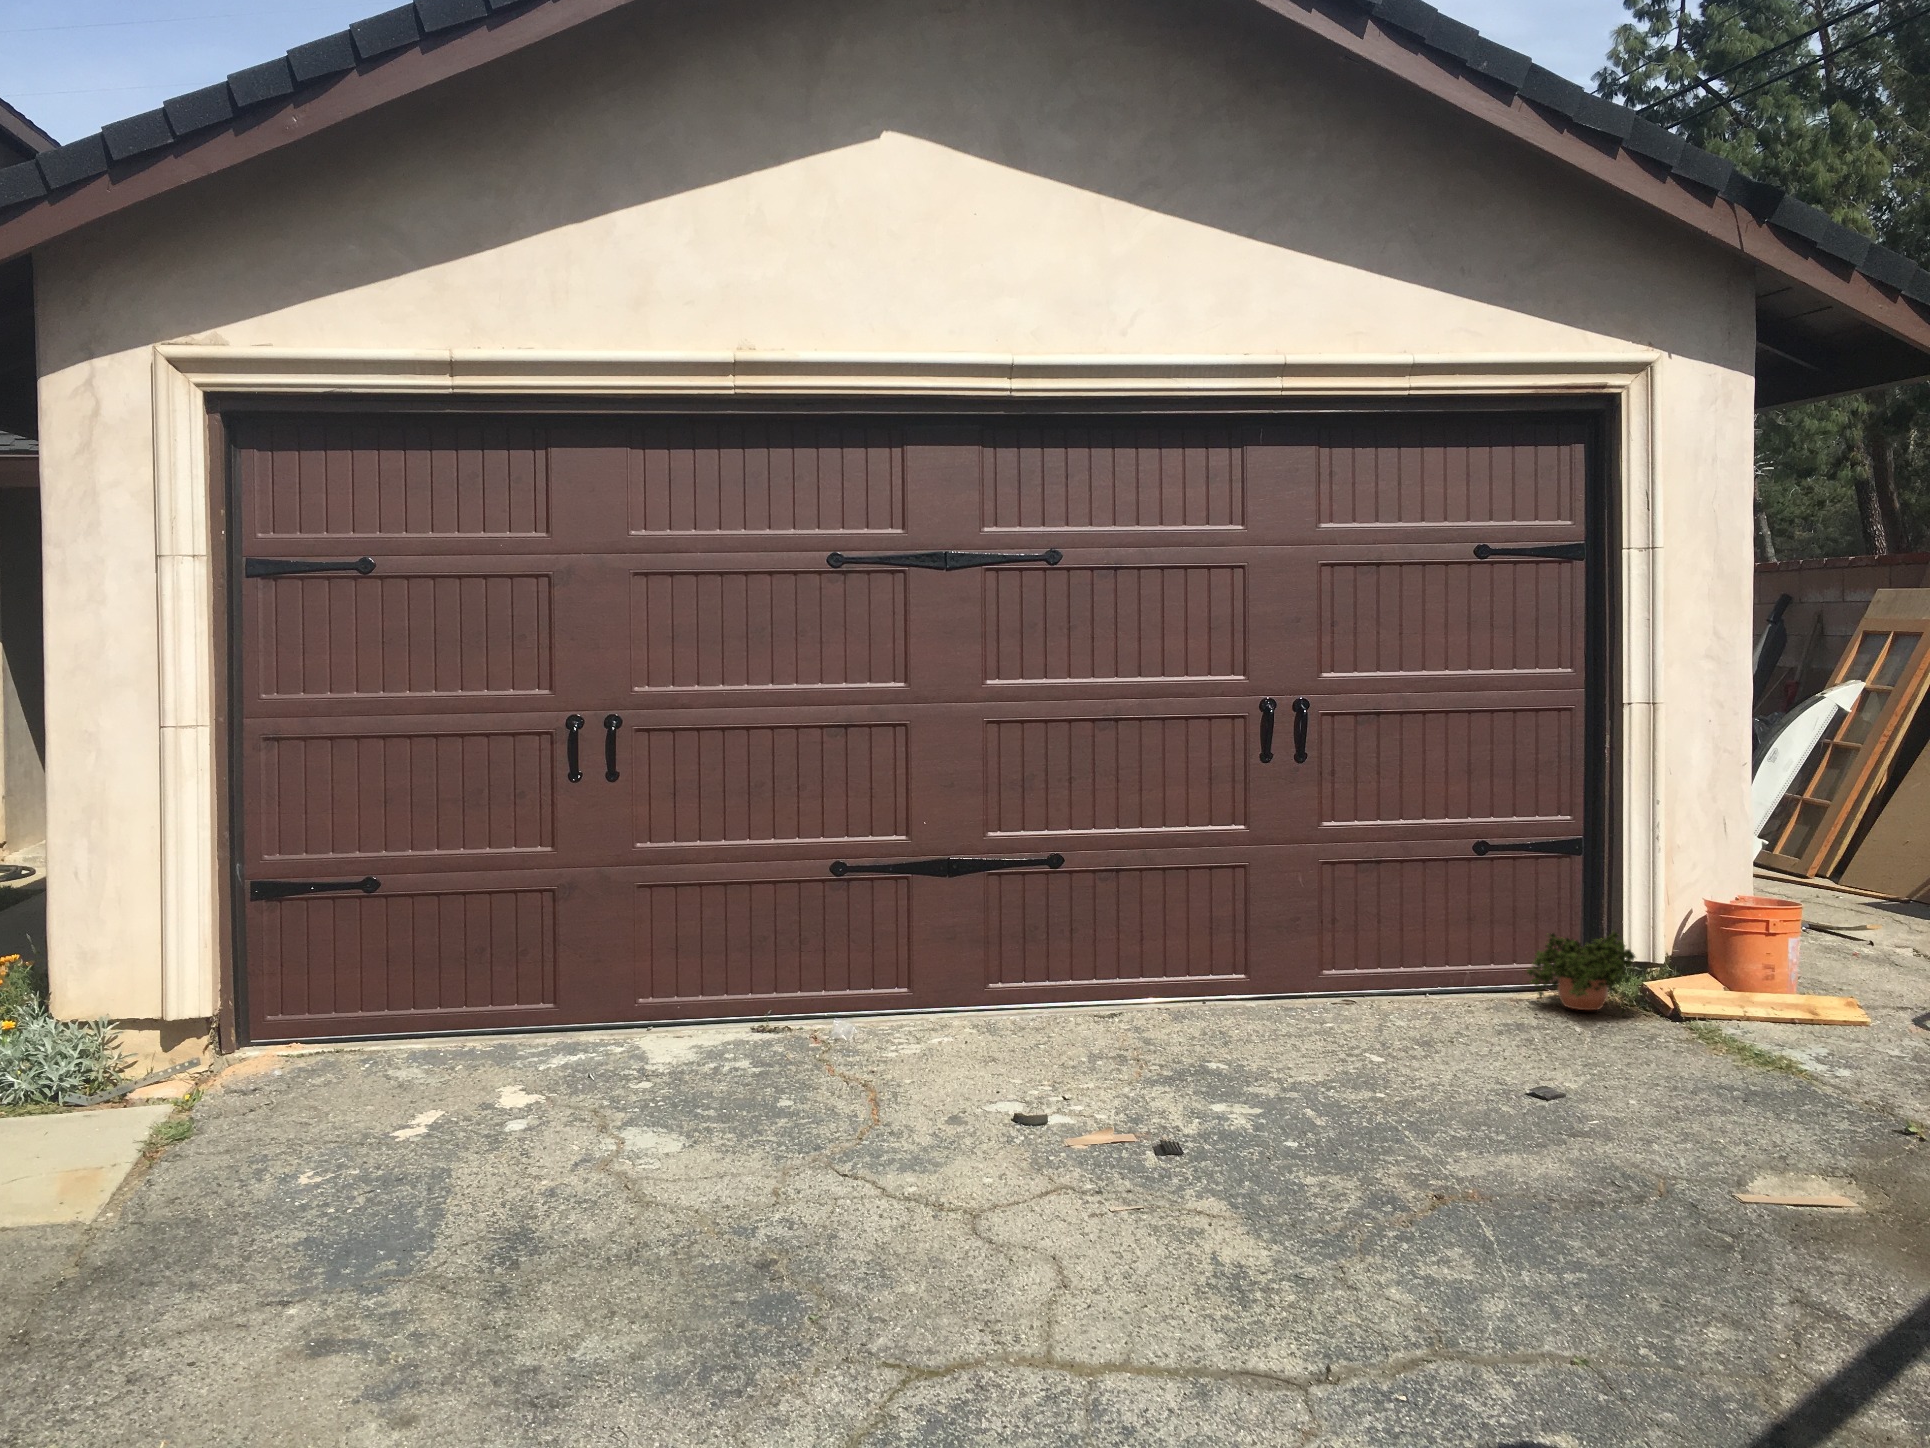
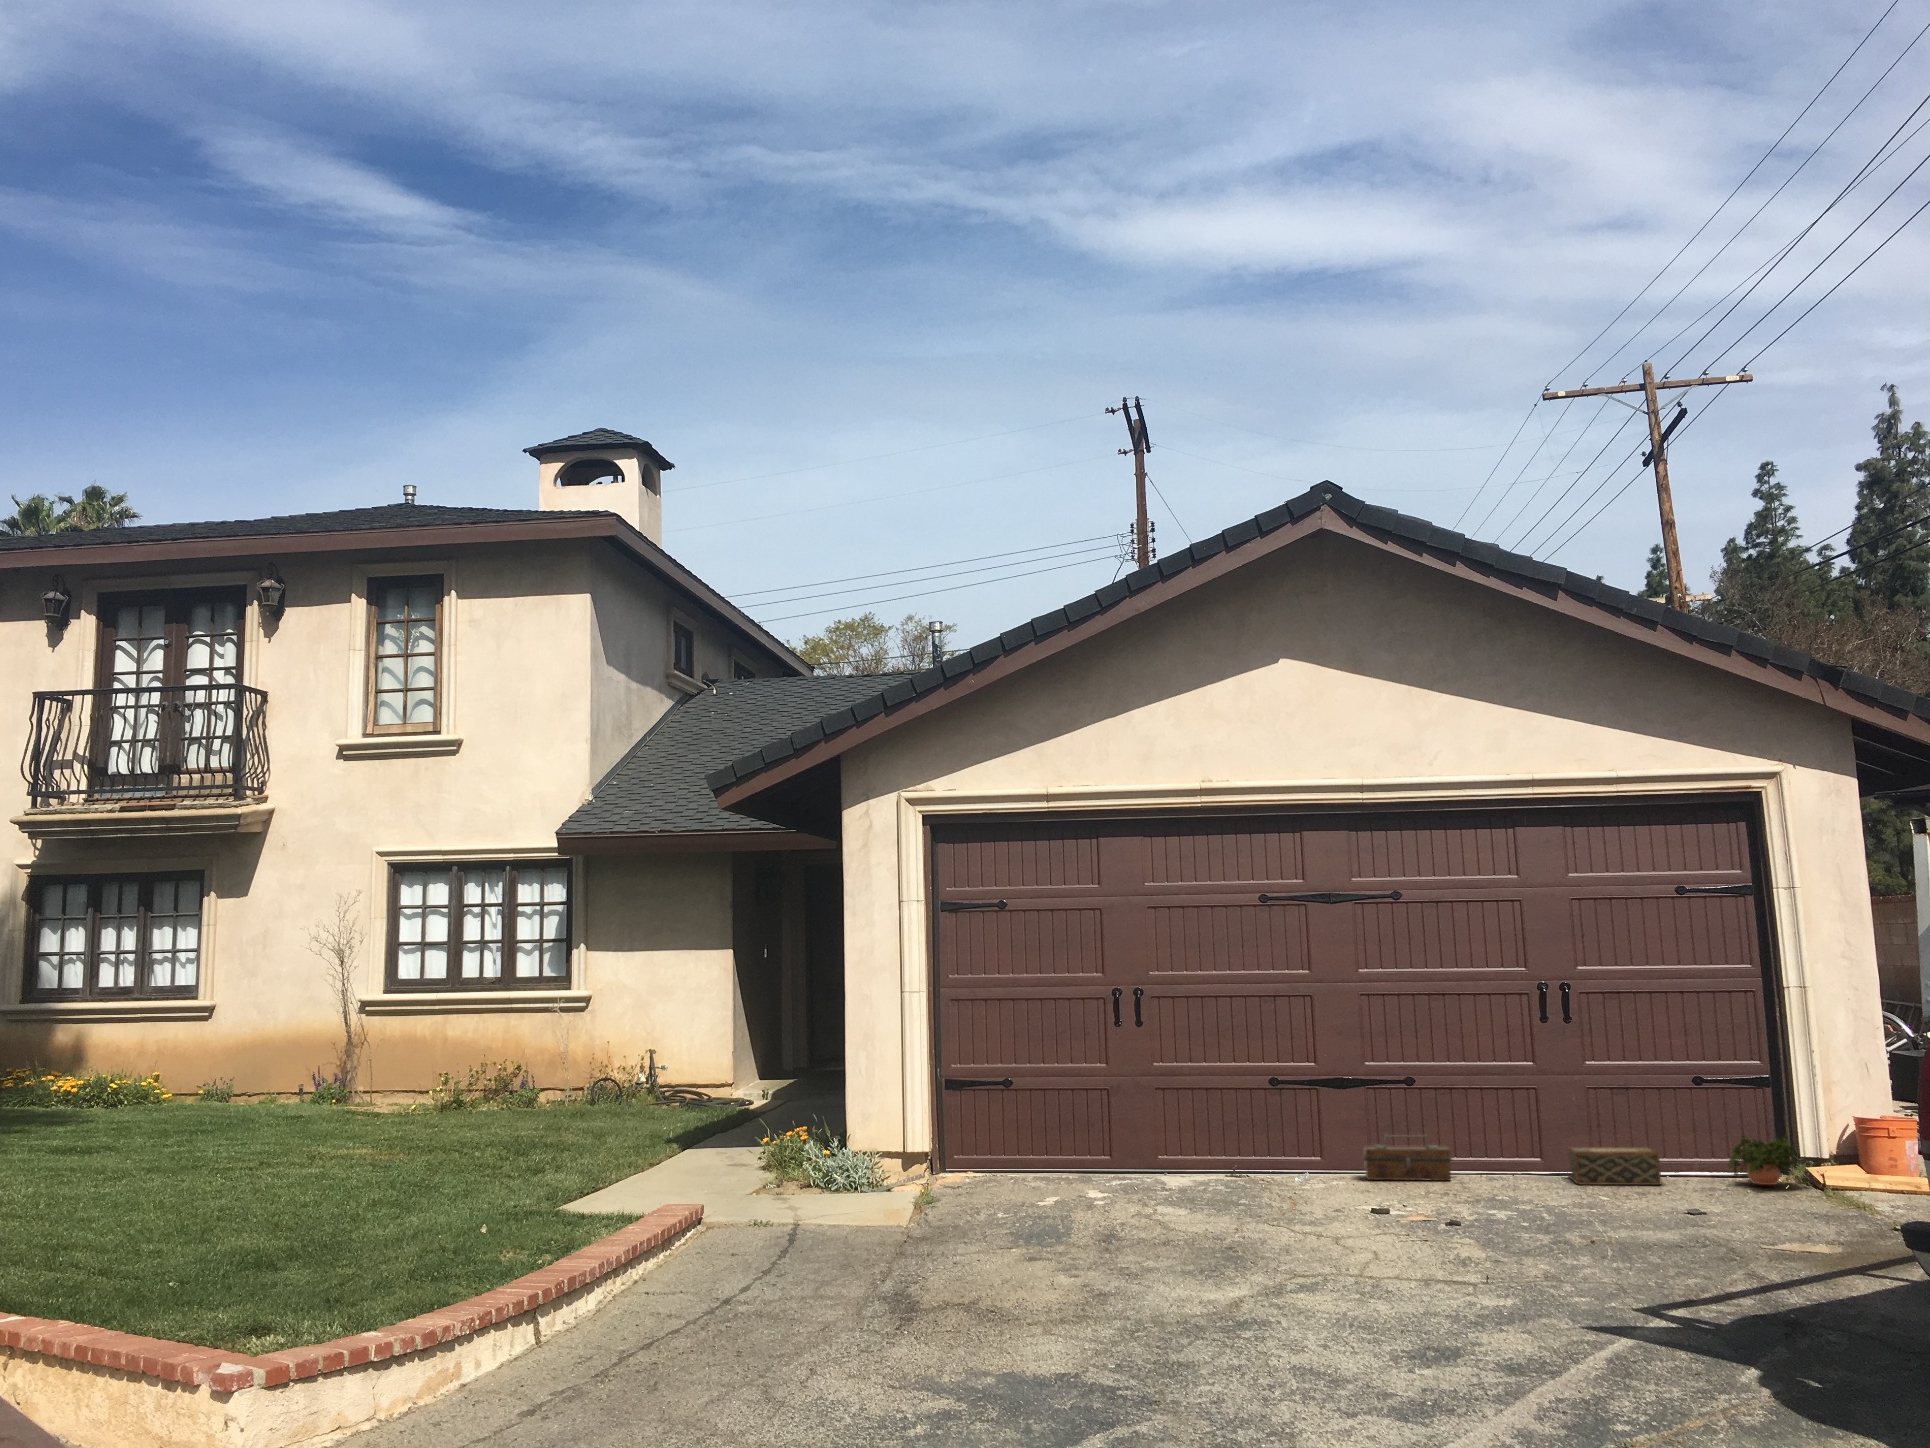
toolbox: none [978,949,1125,1027] -> present [1363,1135,1452,1181]
woven basket: none [1291,951,1438,1021] -> present [1568,1147,1661,1185]

